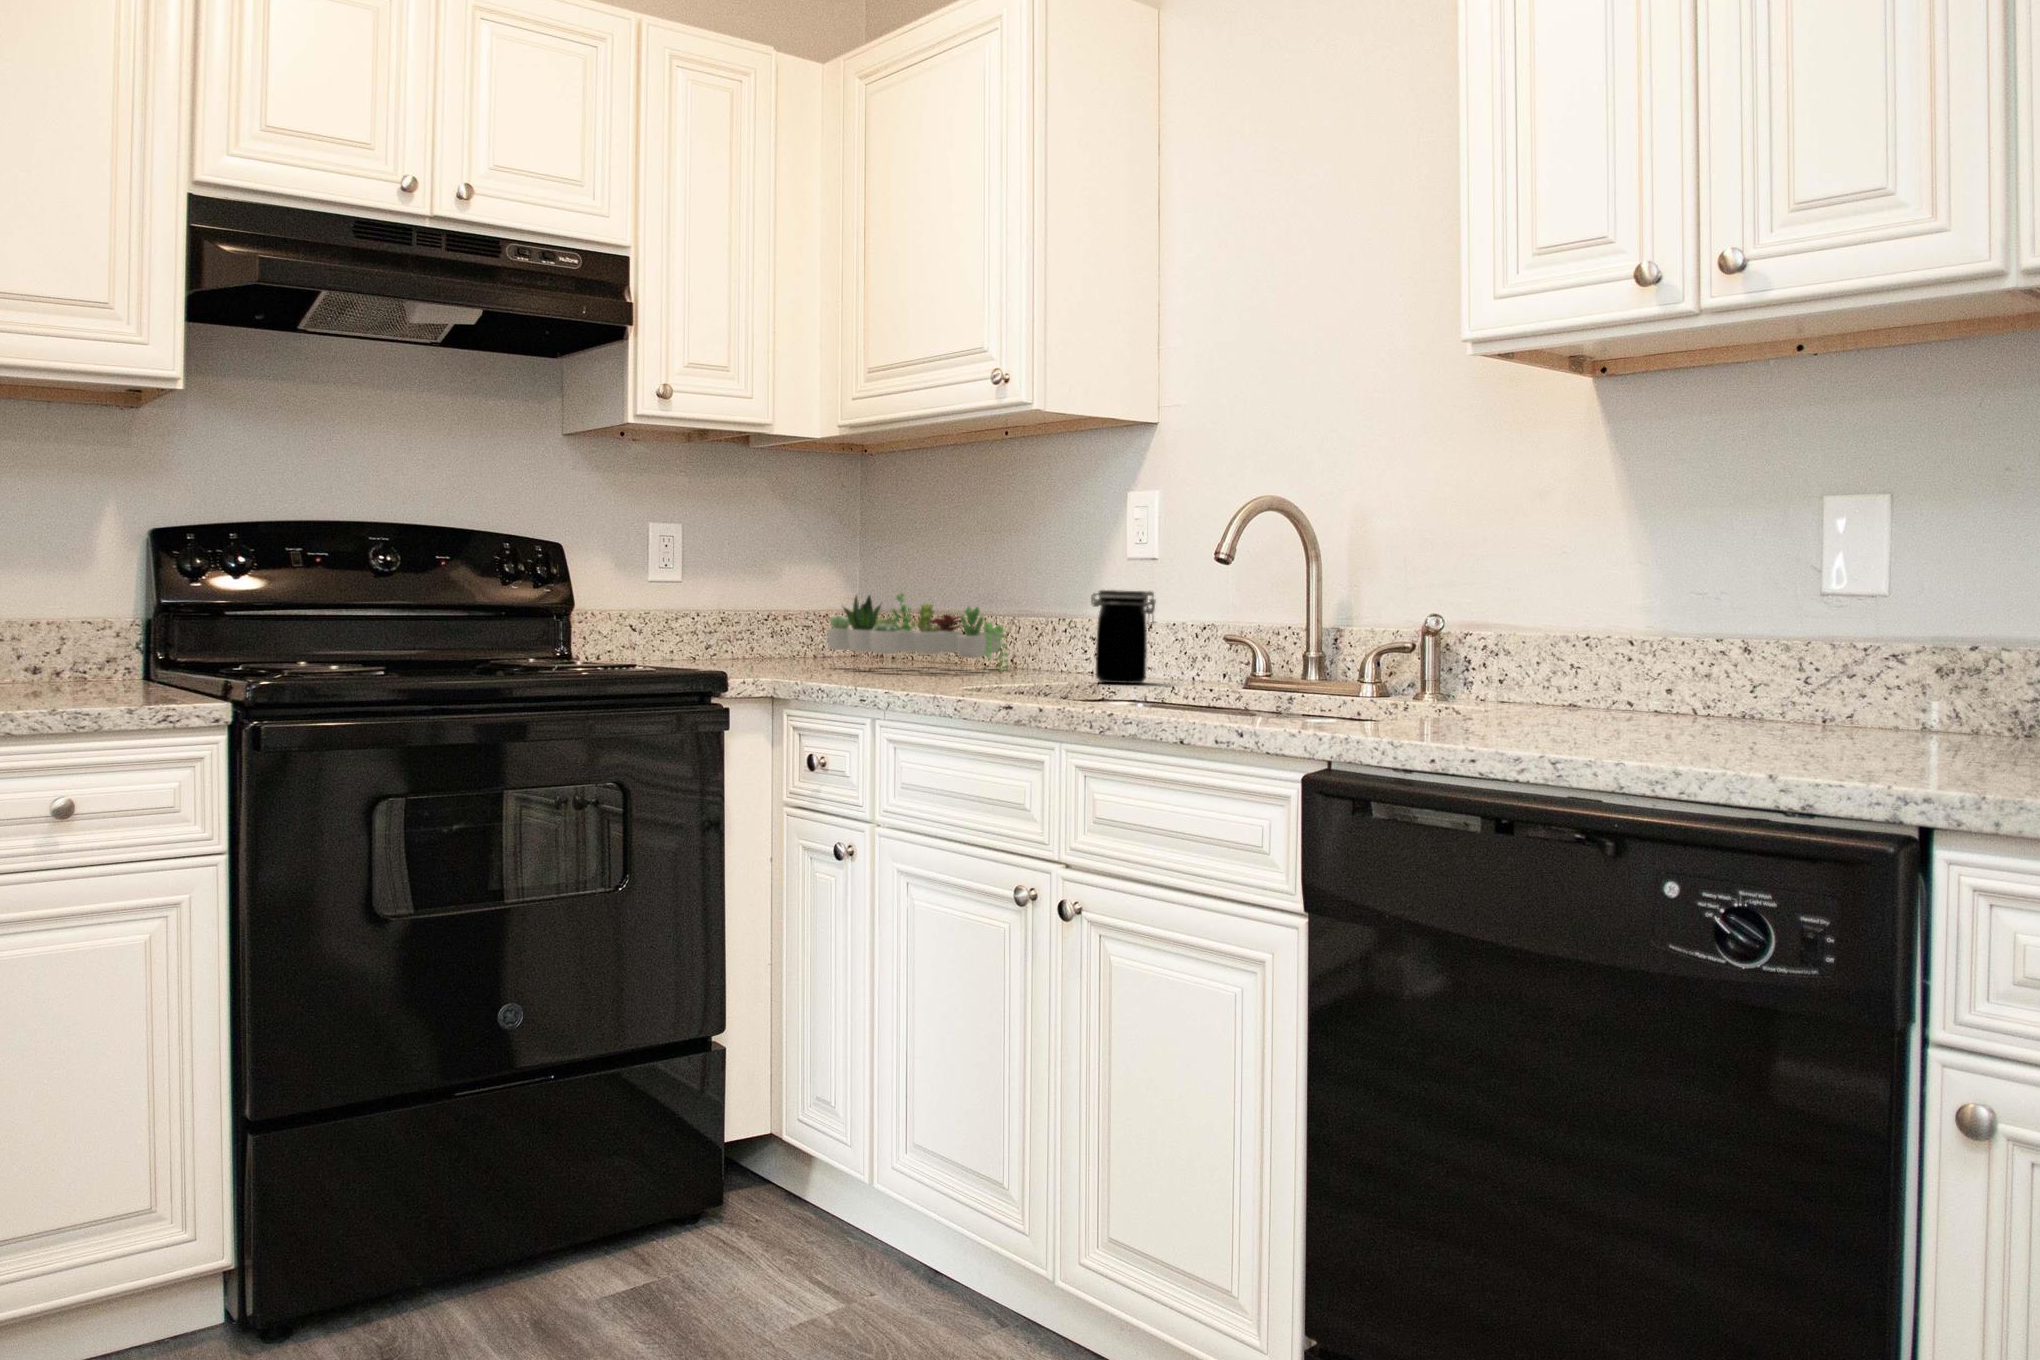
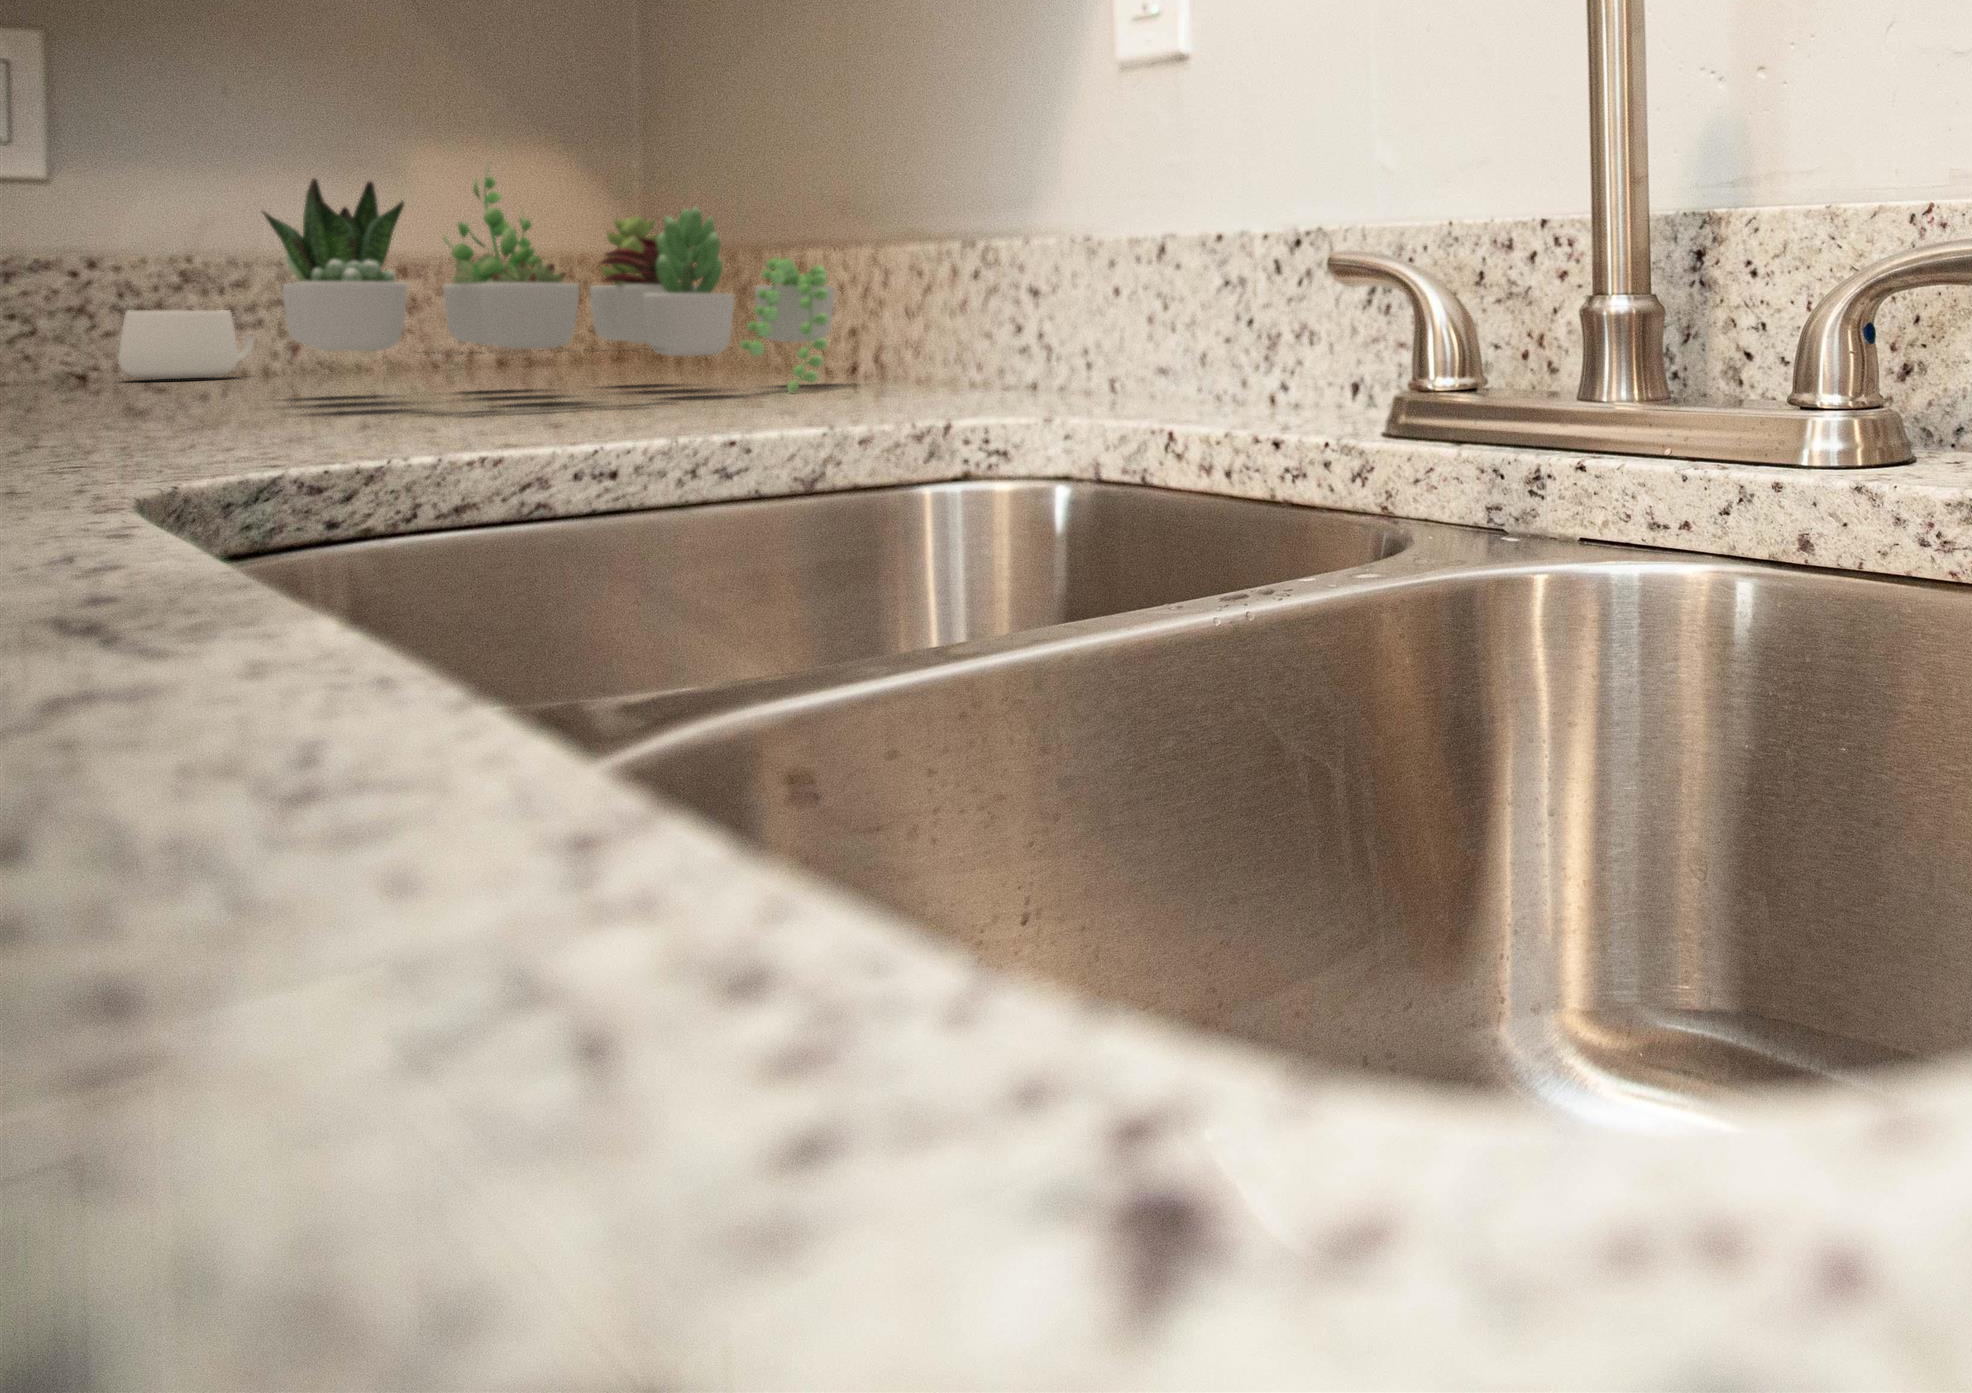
jar: present [1091,590,1156,683] -> none [907,112,1113,426]
mug: none [706,632,743,659] -> present [118,310,254,379]

